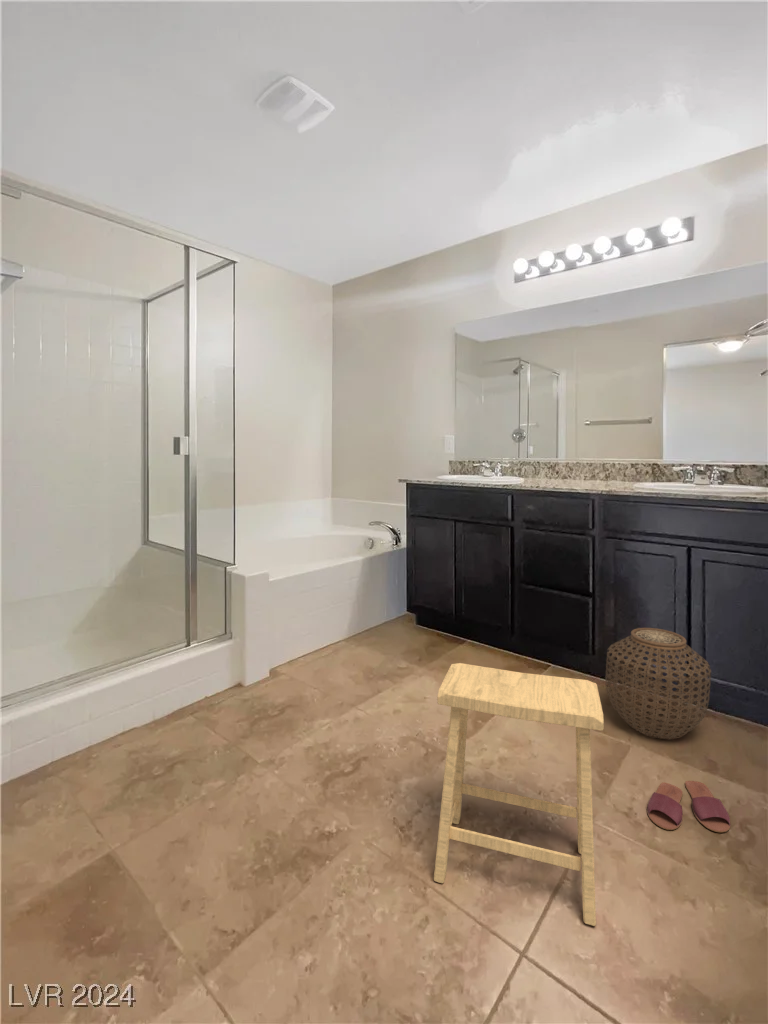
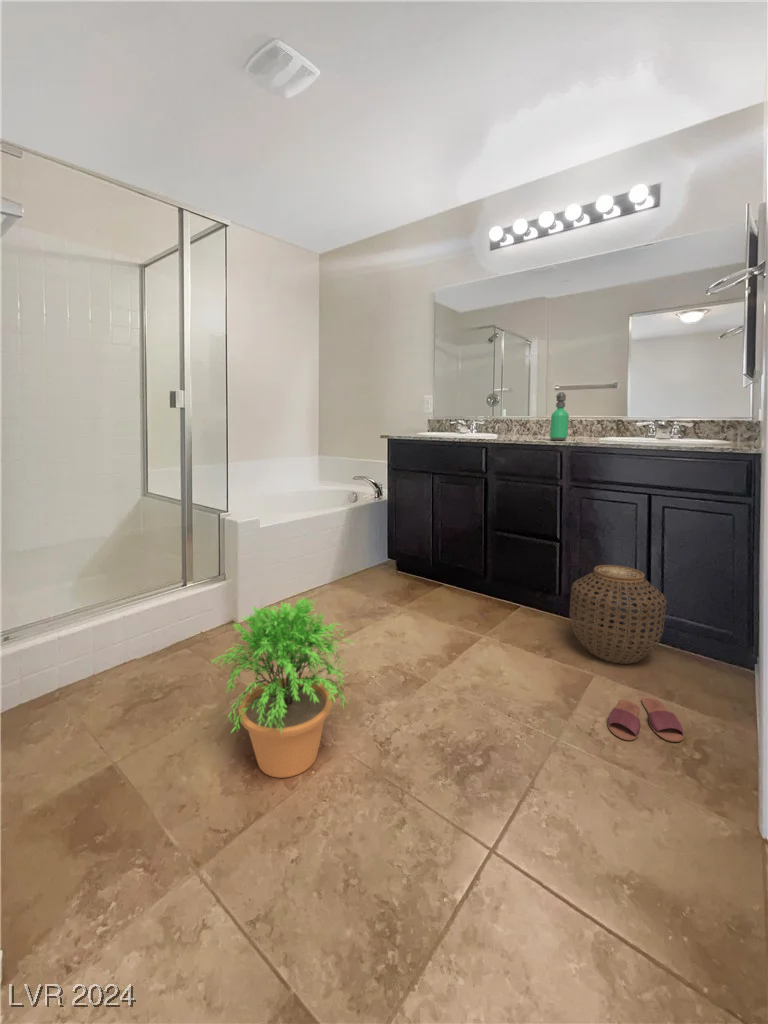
soap dispenser: none [580,438,600,489] -> present [550,392,569,440]
footstool: present [434,663,604,926] -> none [409,588,574,826]
potted plant: none [226,671,380,867] -> present [212,598,345,778]

